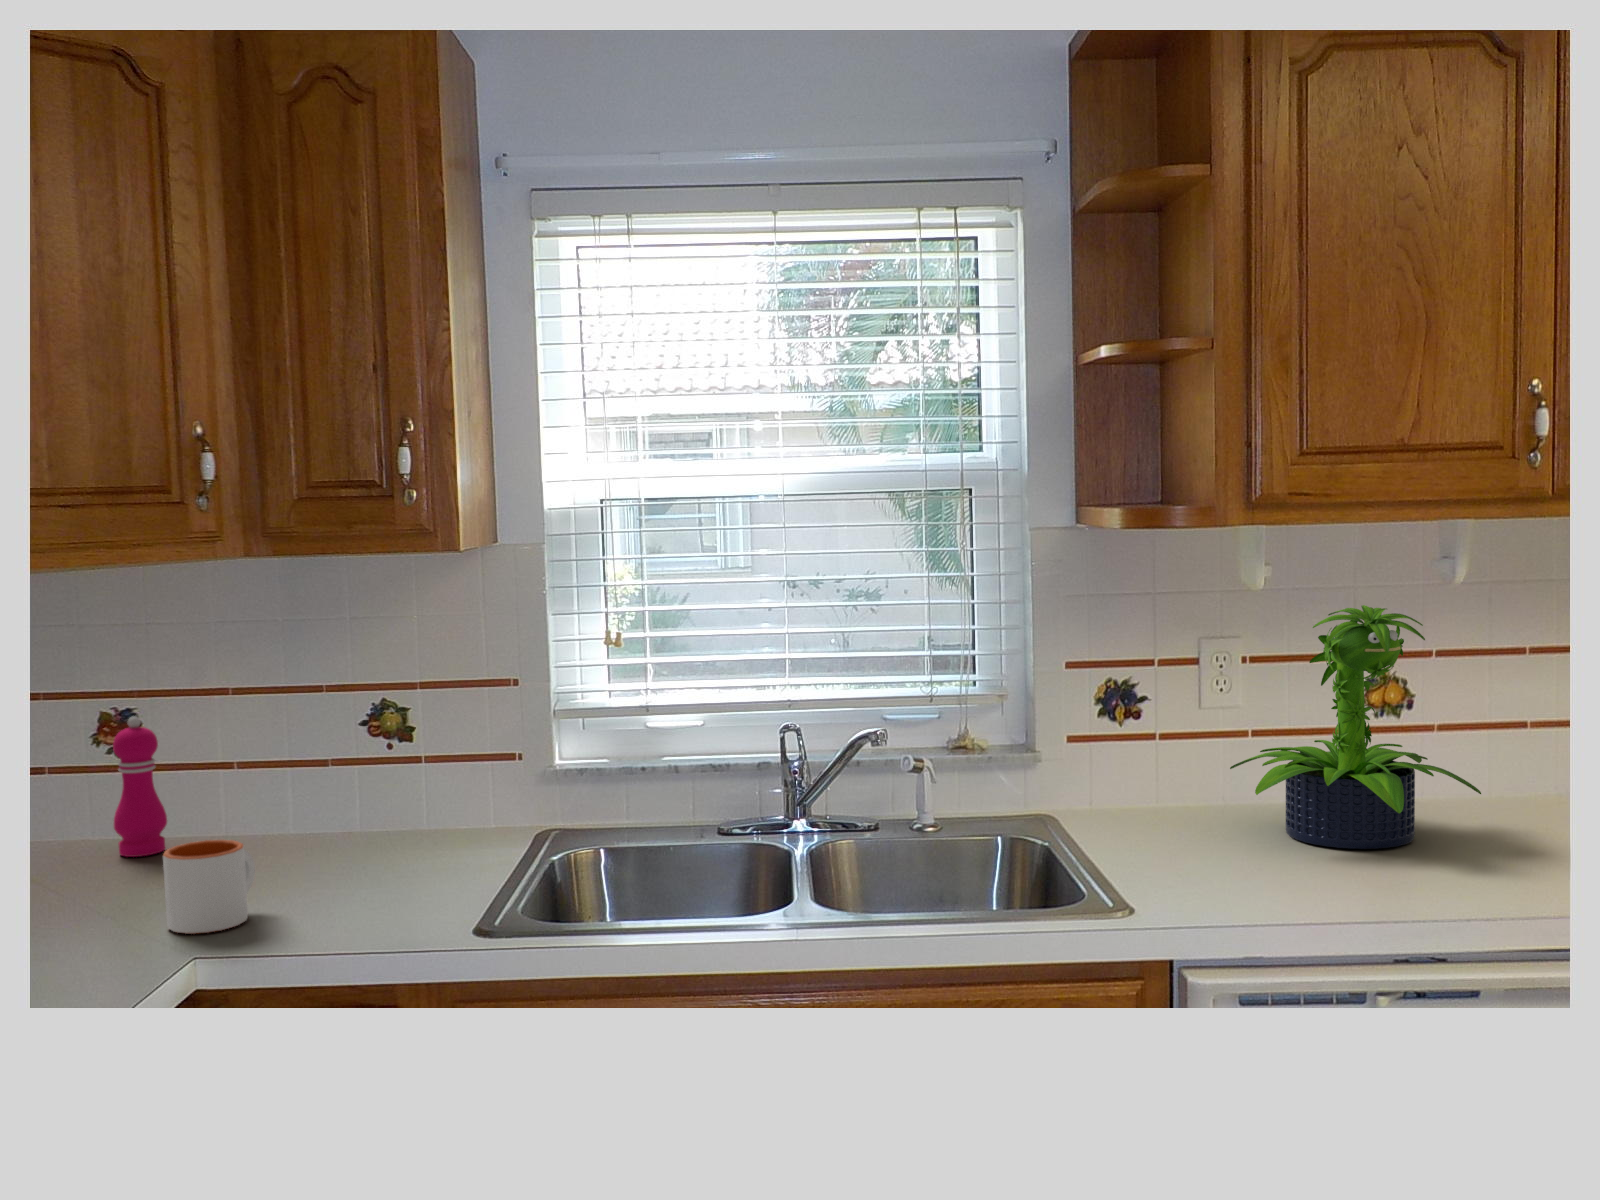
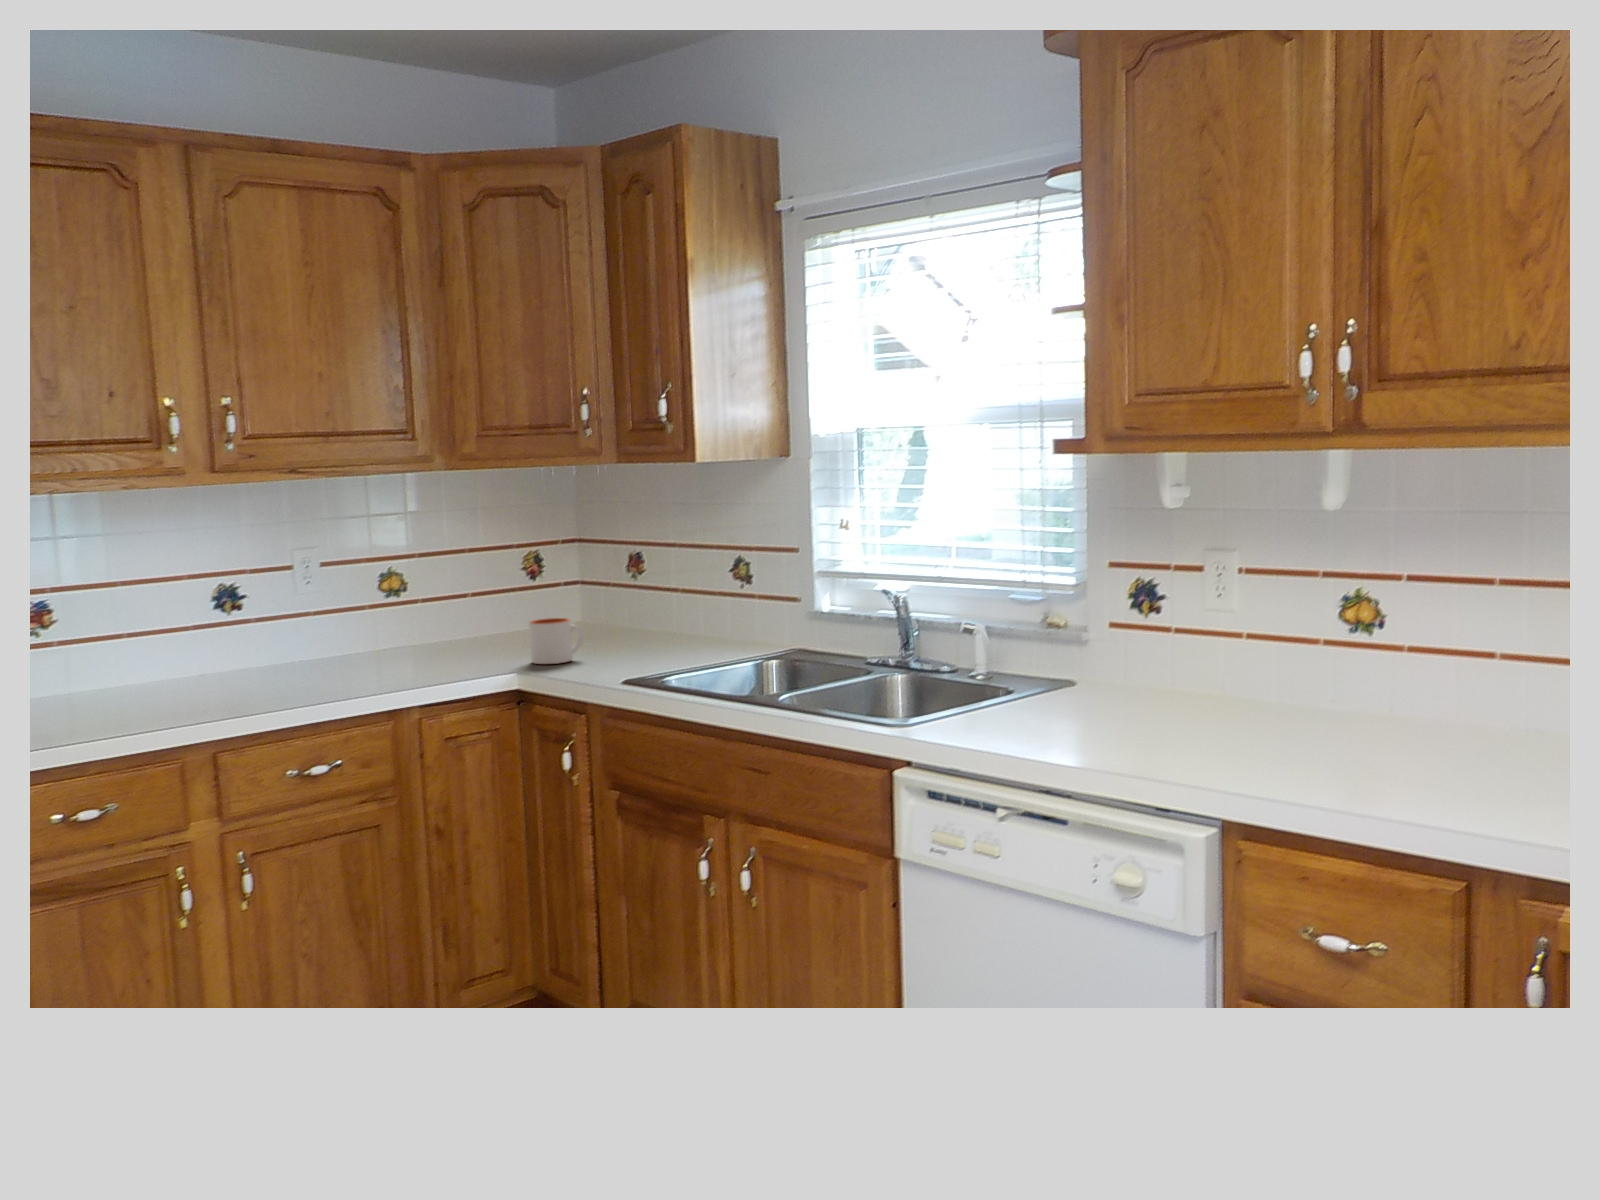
potted plant: present [1230,605,1481,849] -> none [1111,522,1325,731]
pepper mill: present [113,716,167,857] -> none [609,555,638,635]

